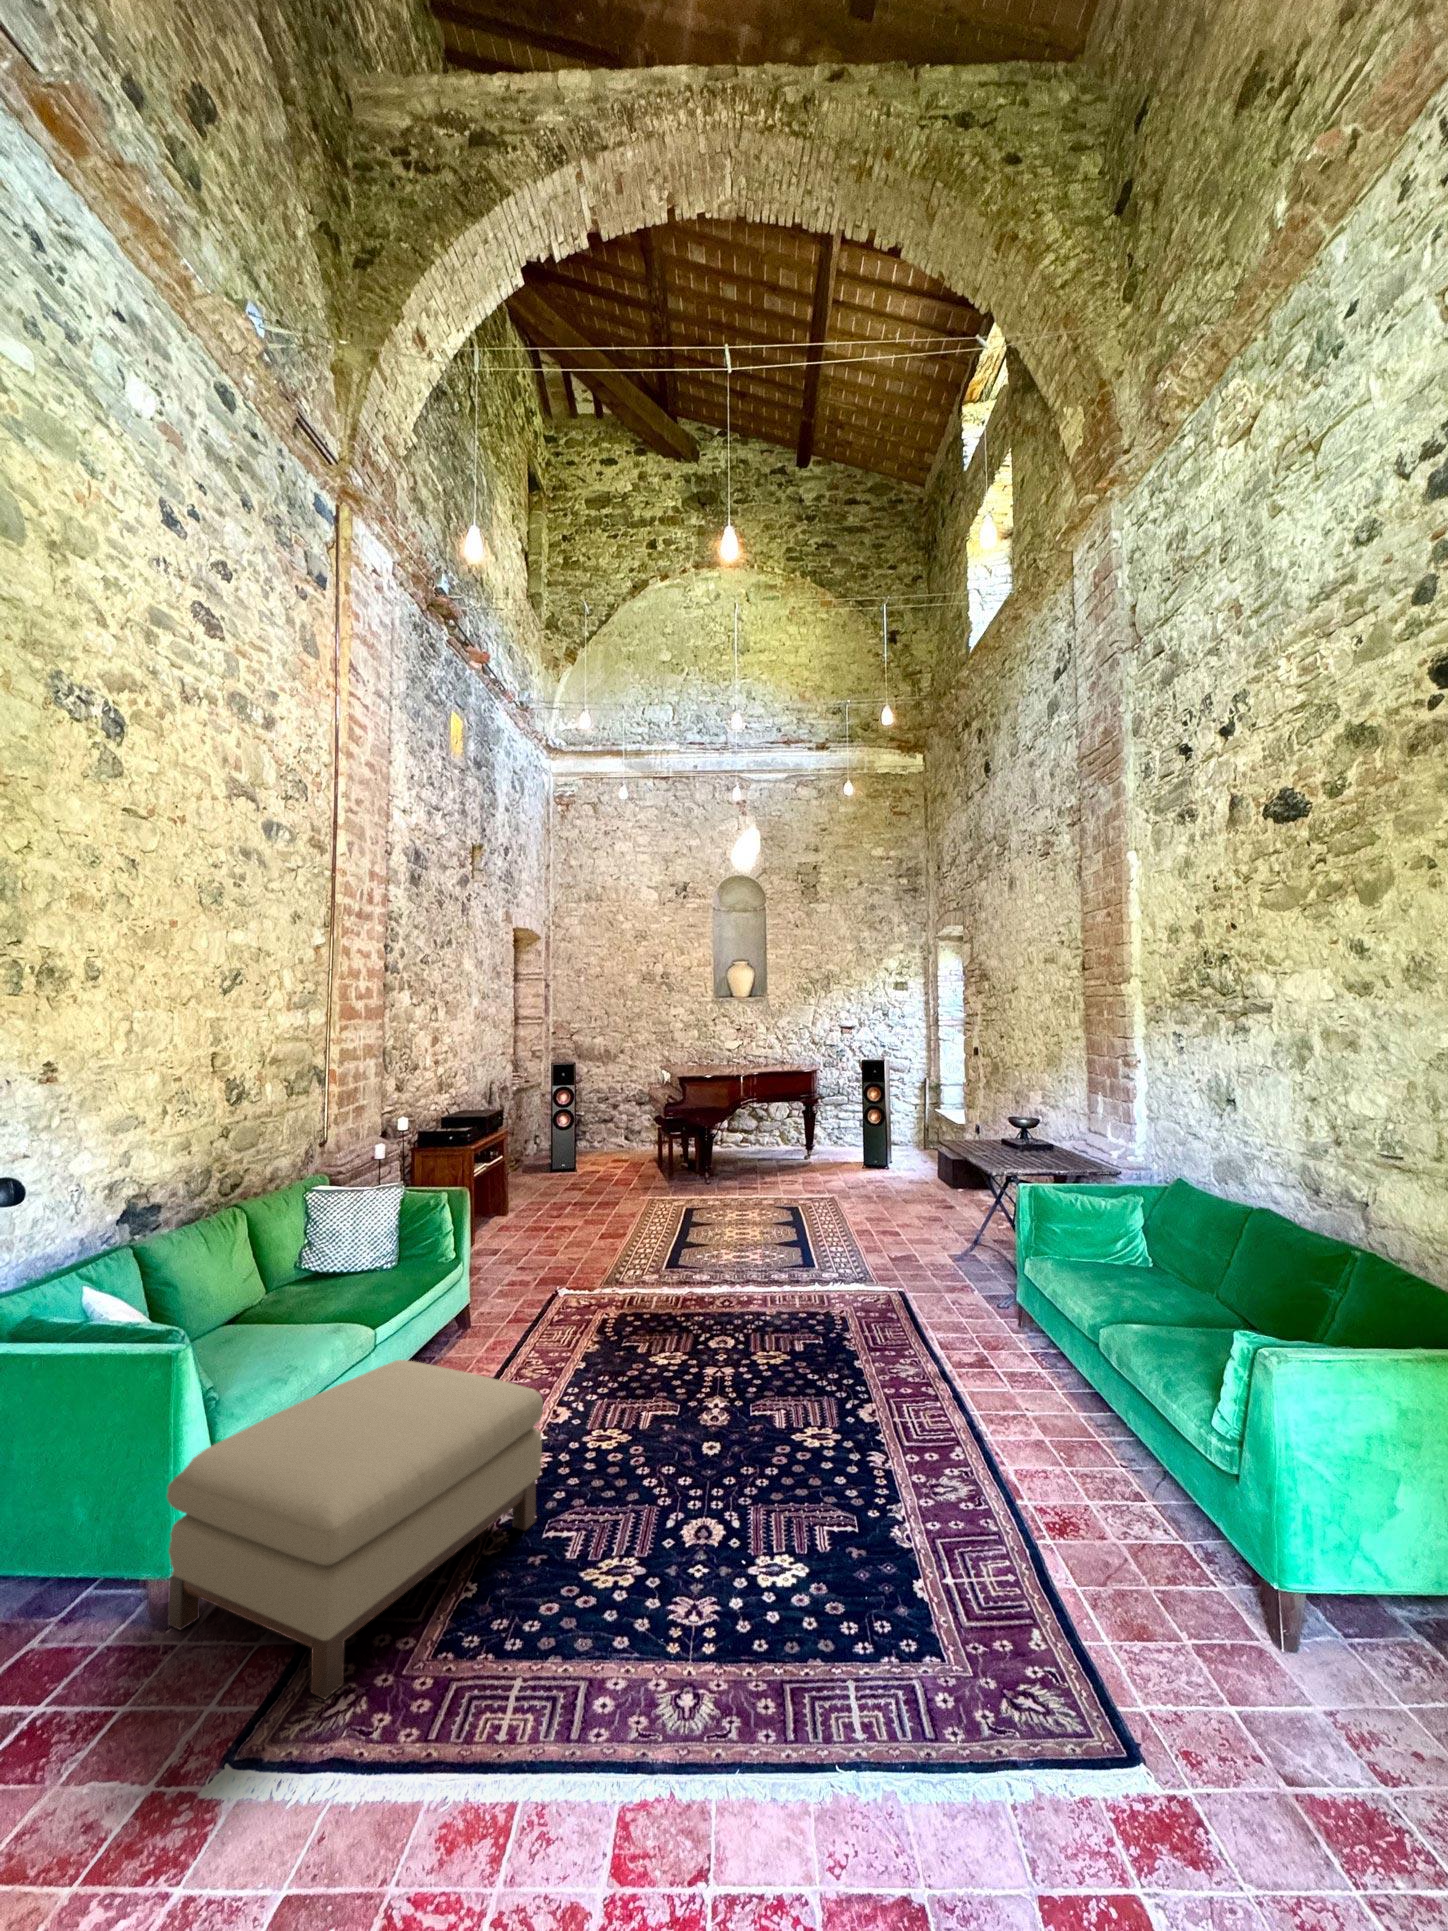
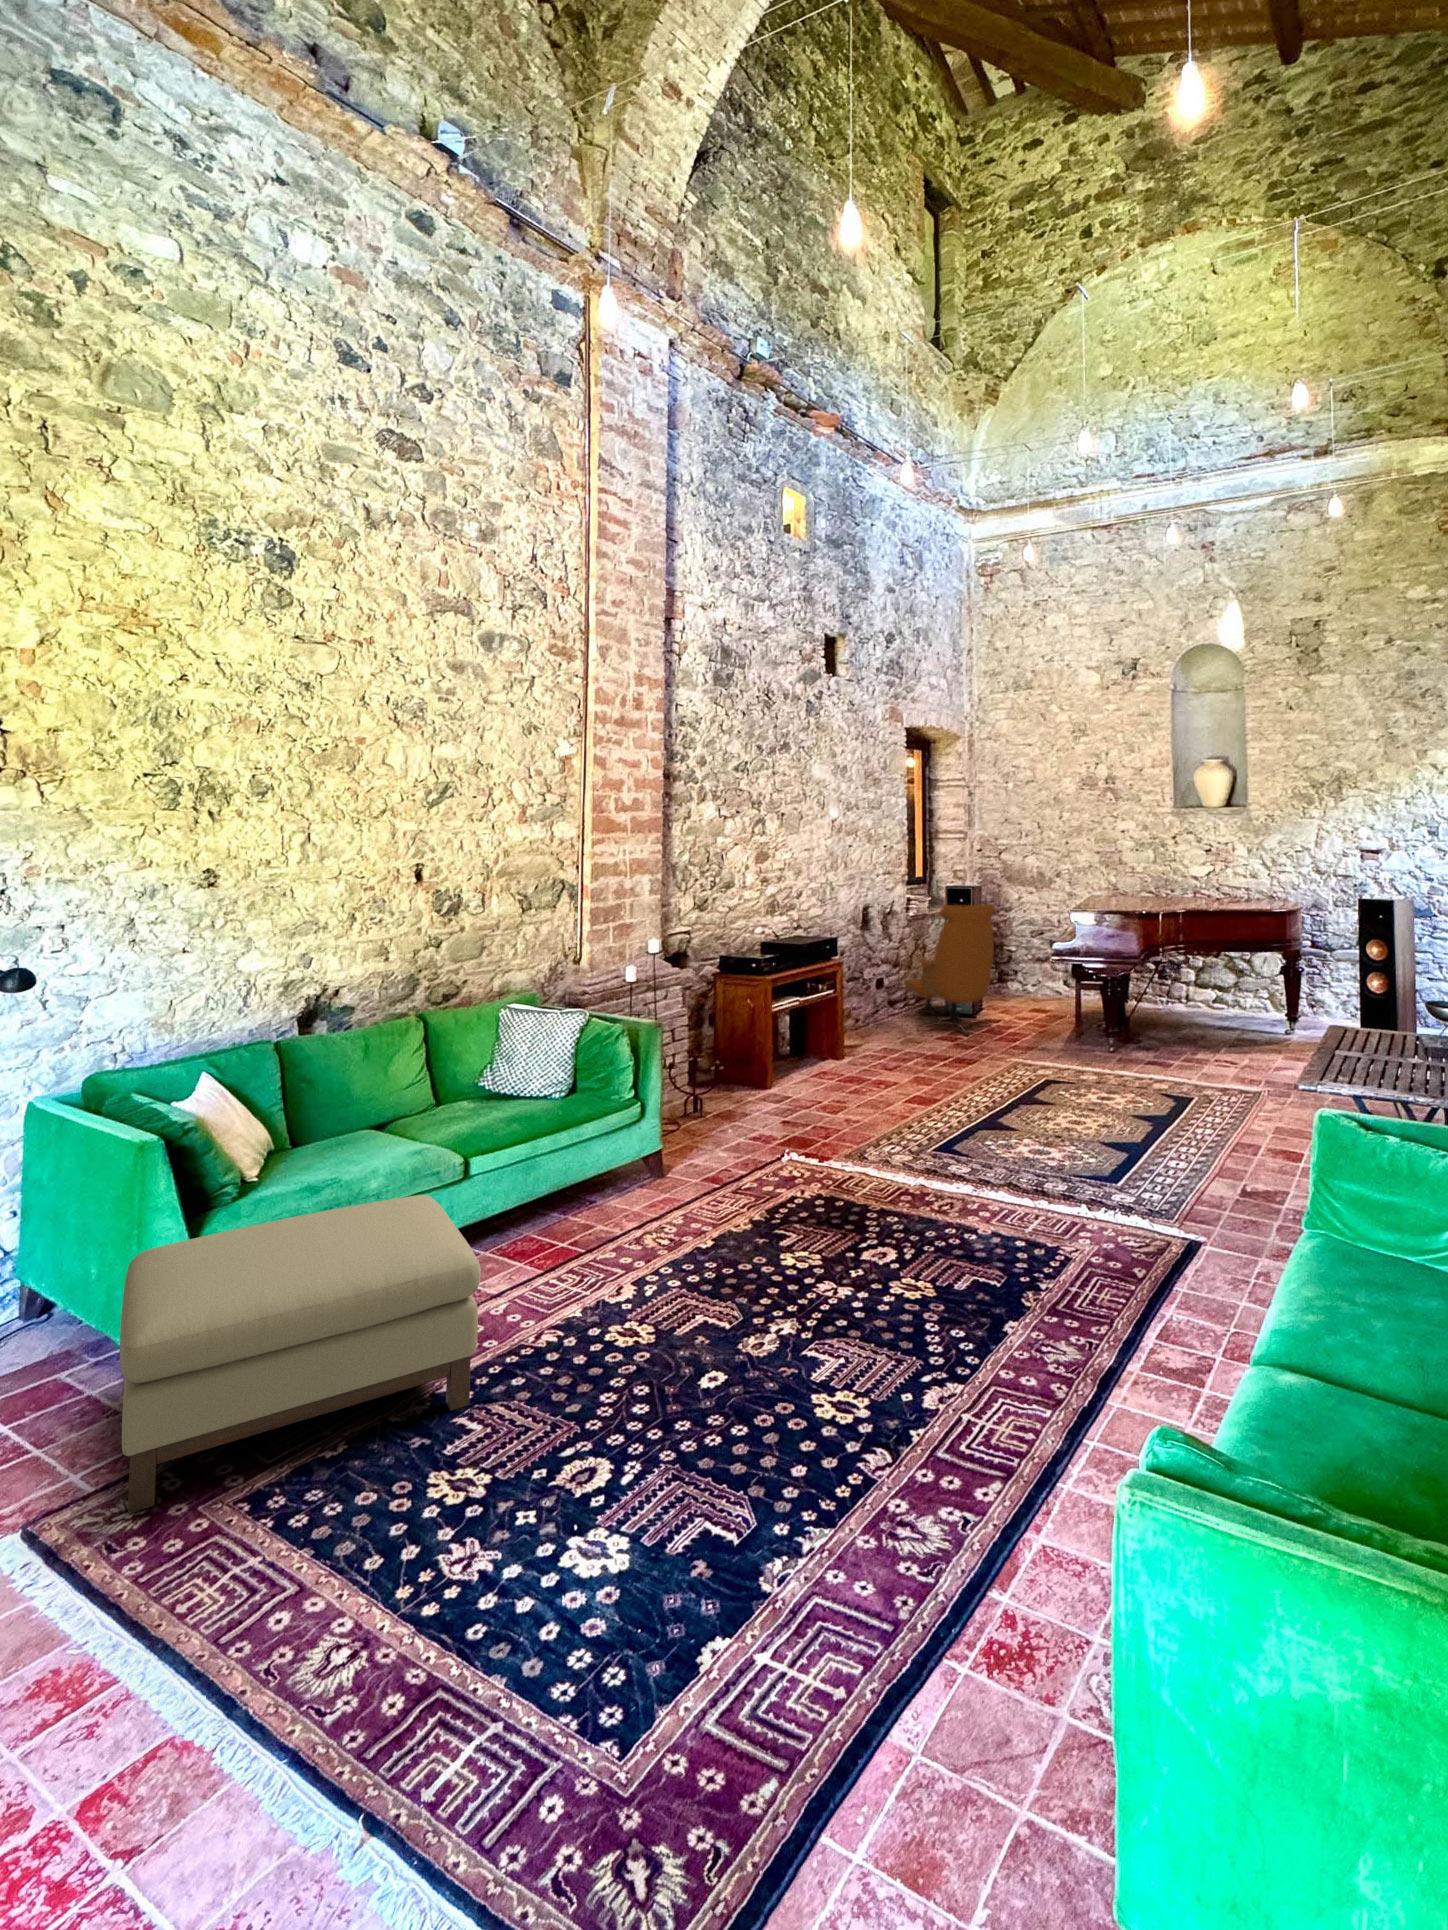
lounge chair: none [508,1078,607,1190] -> present [904,904,995,1035]

